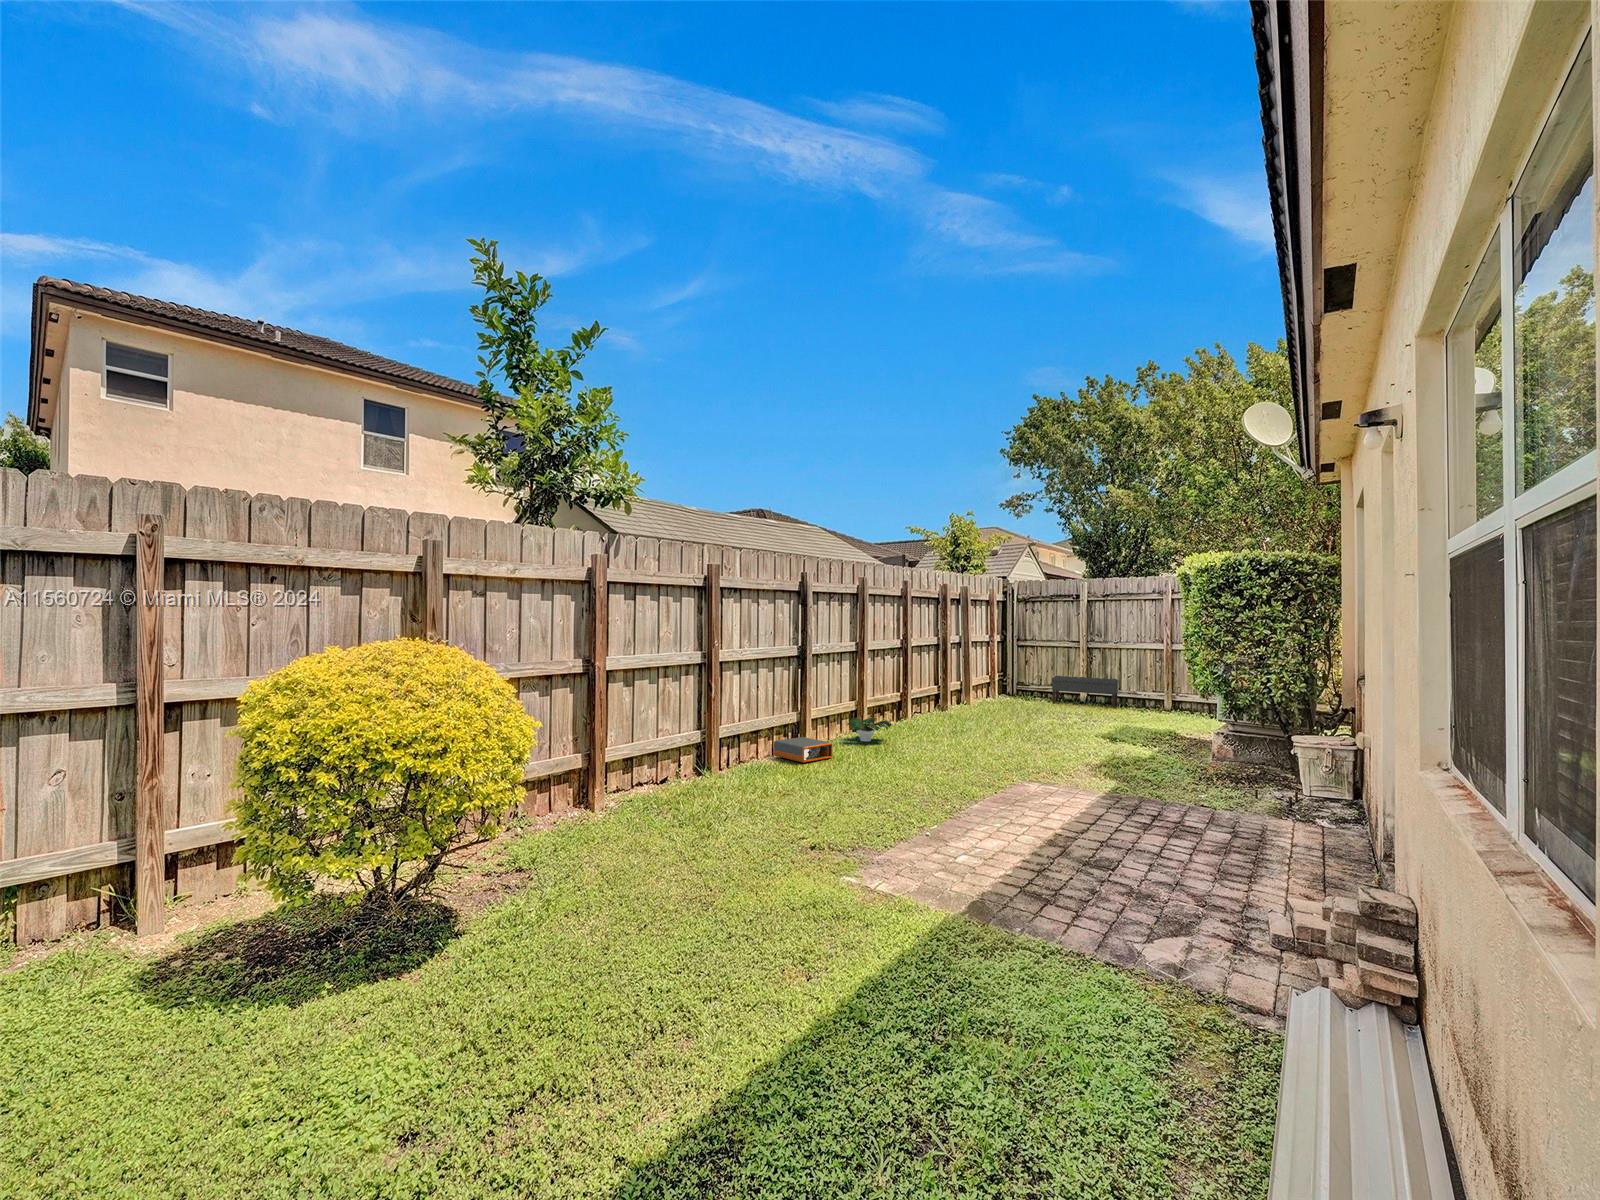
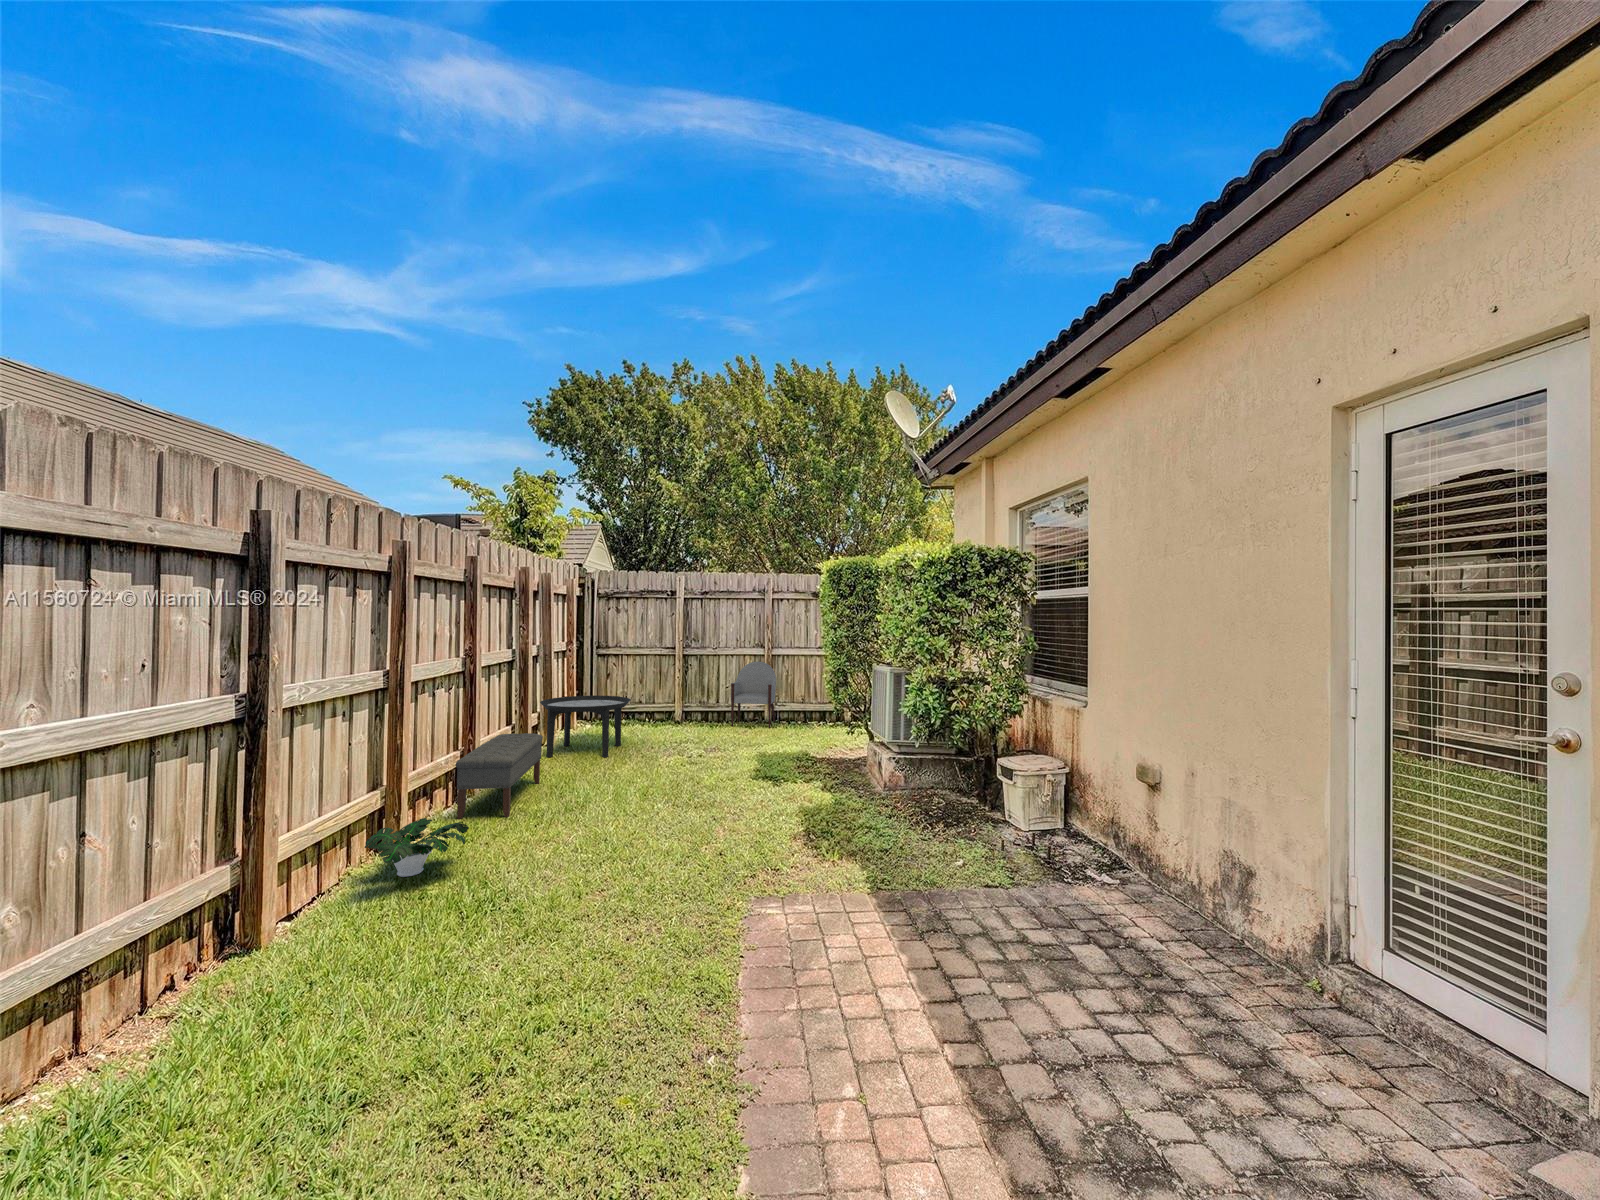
chair: none [1124,656,1173,714] -> present [731,662,776,728]
round table: none [961,673,1024,715] -> present [540,695,631,757]
bench: present [1051,676,1118,708] -> present [456,733,543,819]
storage box: present [774,737,833,763] -> none [139,928,349,1029]

